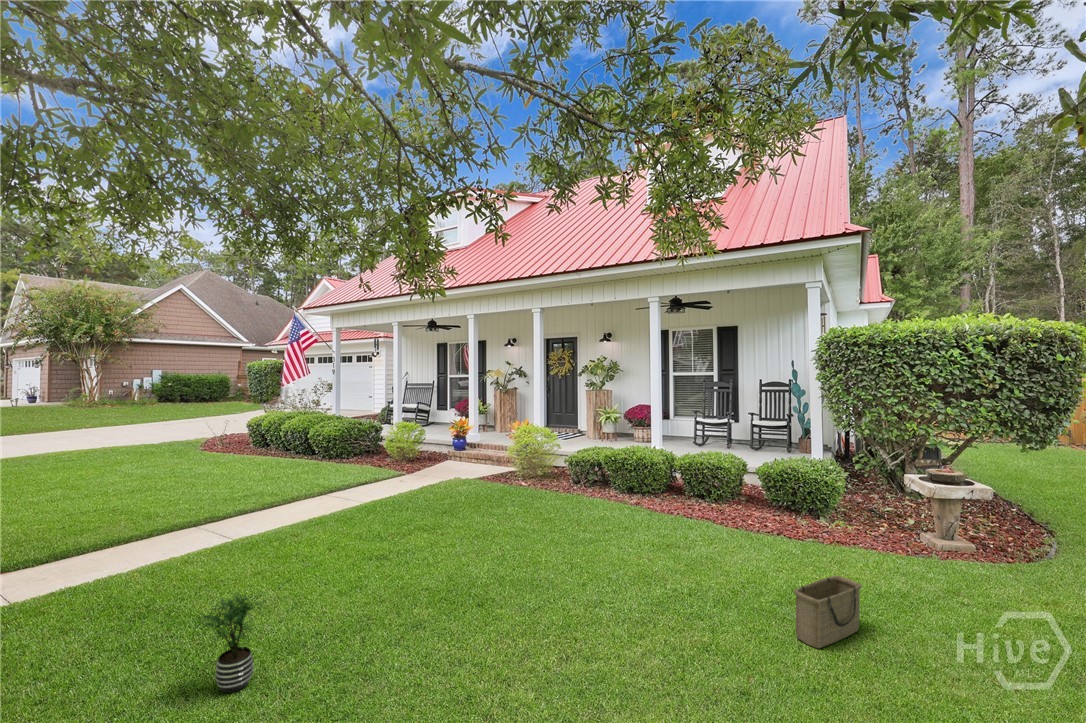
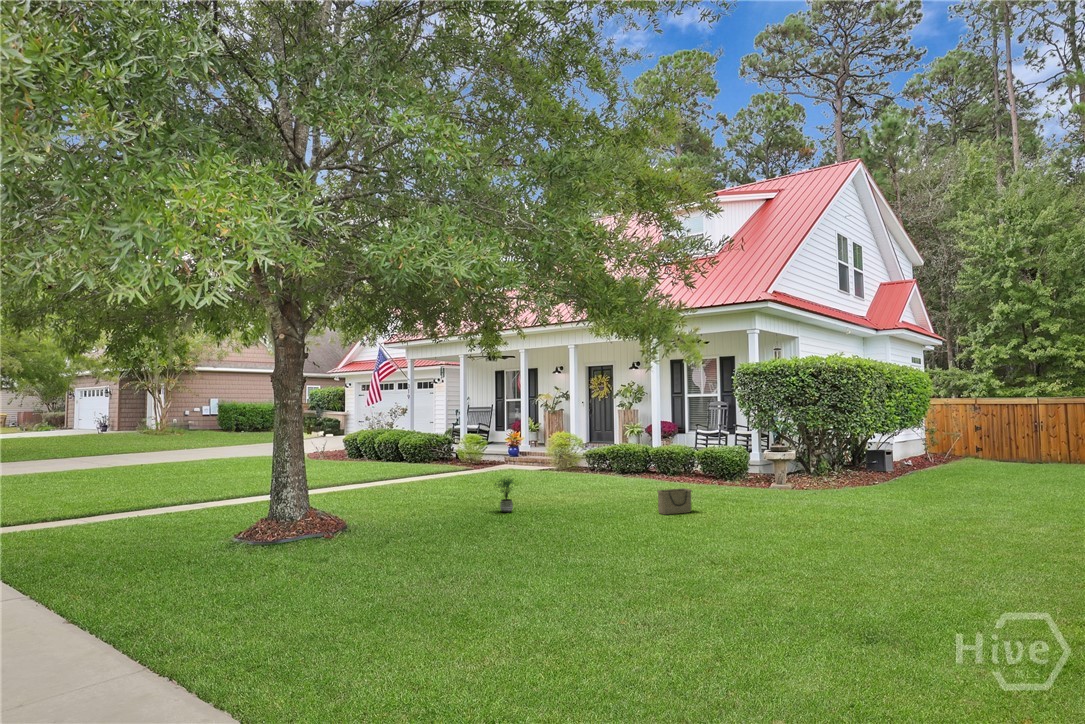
potted plant: present [194,592,265,693] -> present [495,478,514,513]

